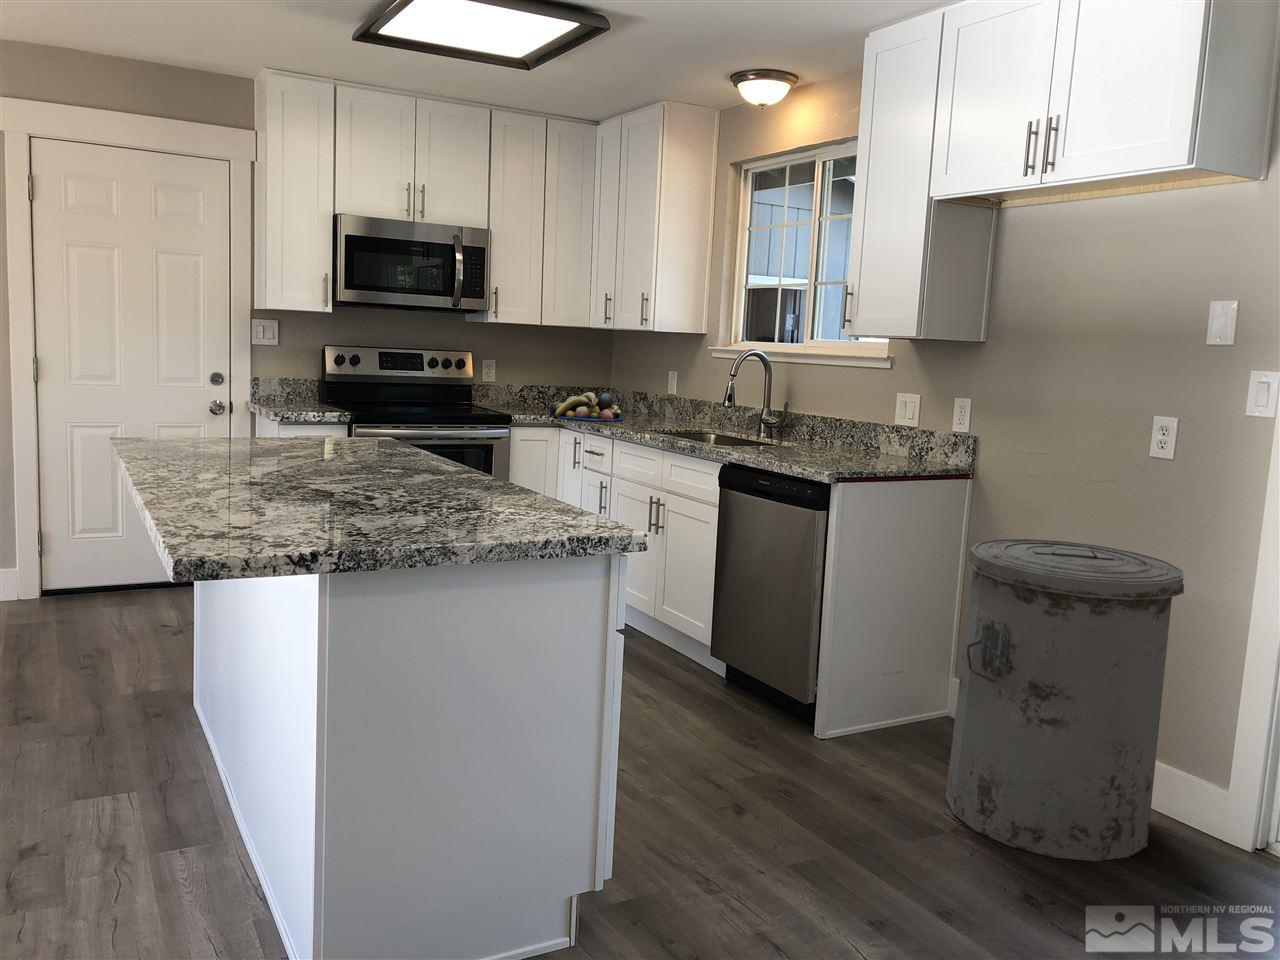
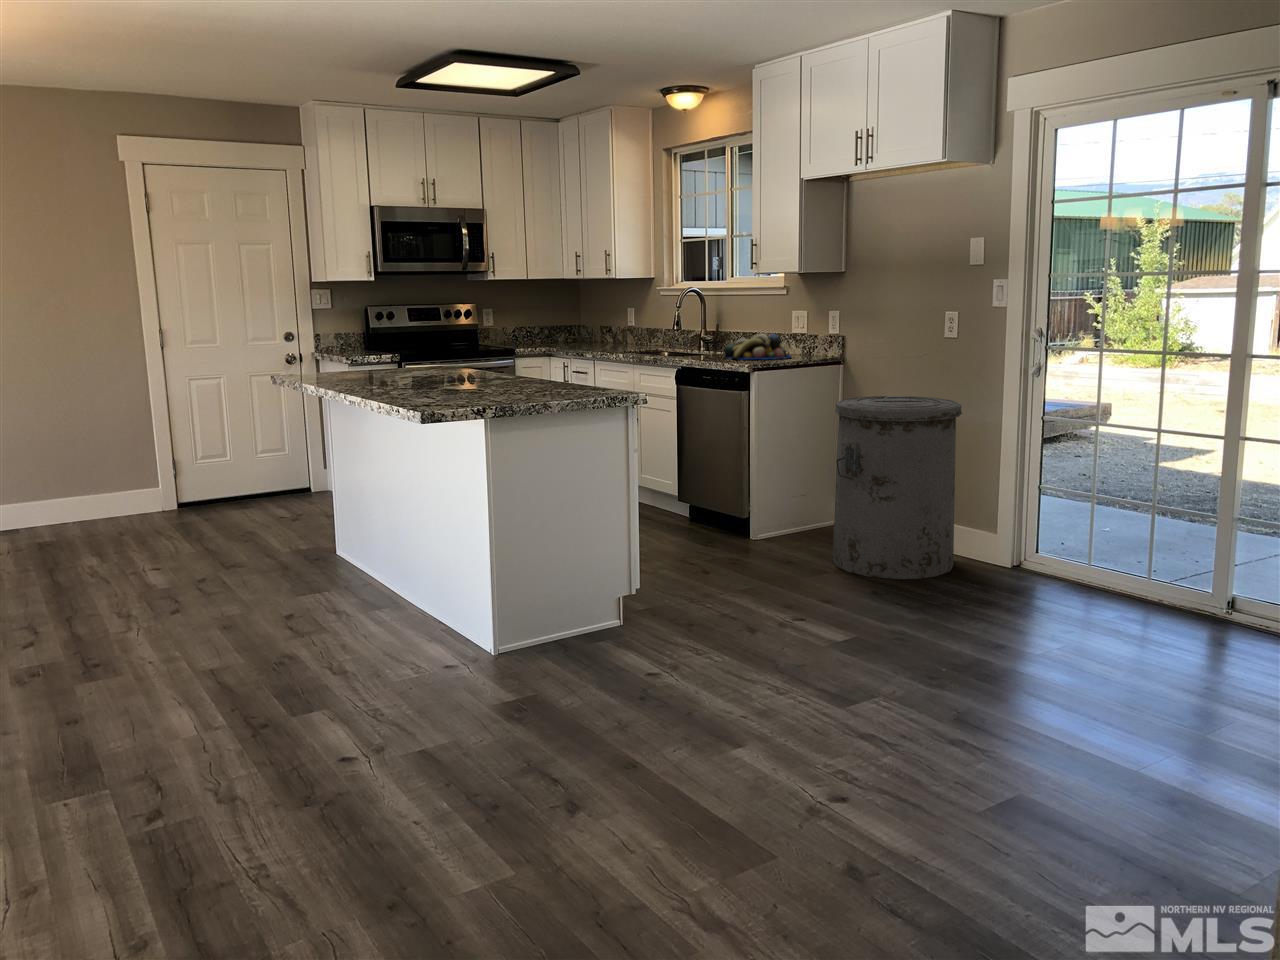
fruit bowl: present [549,392,623,421] -> present [724,334,792,360]

